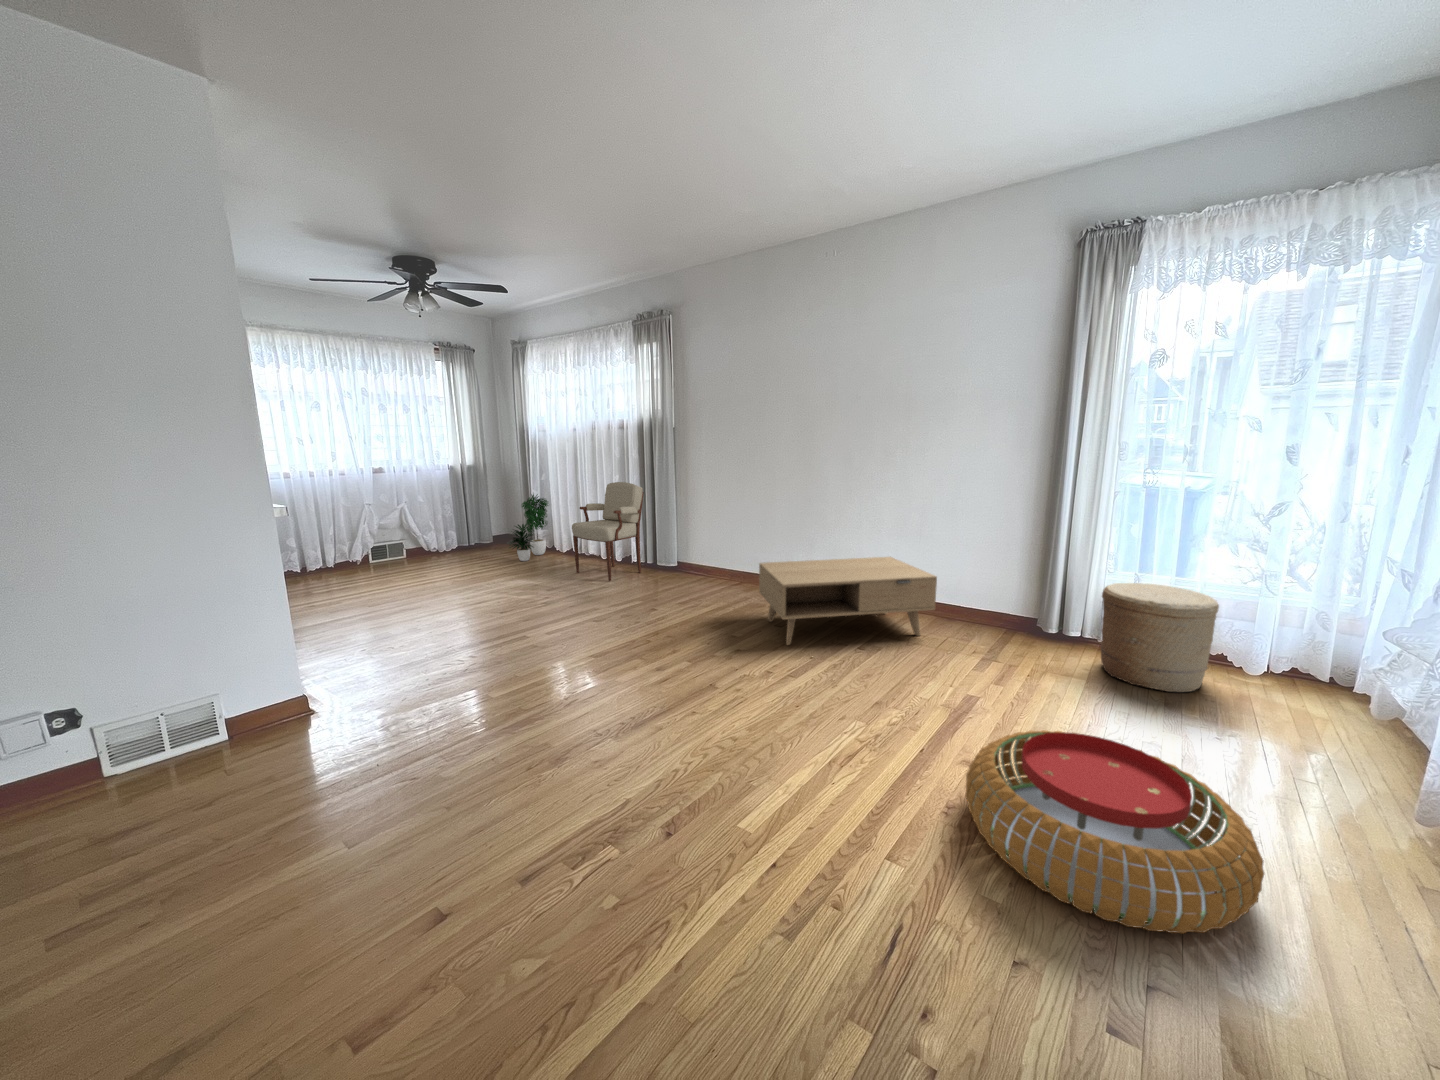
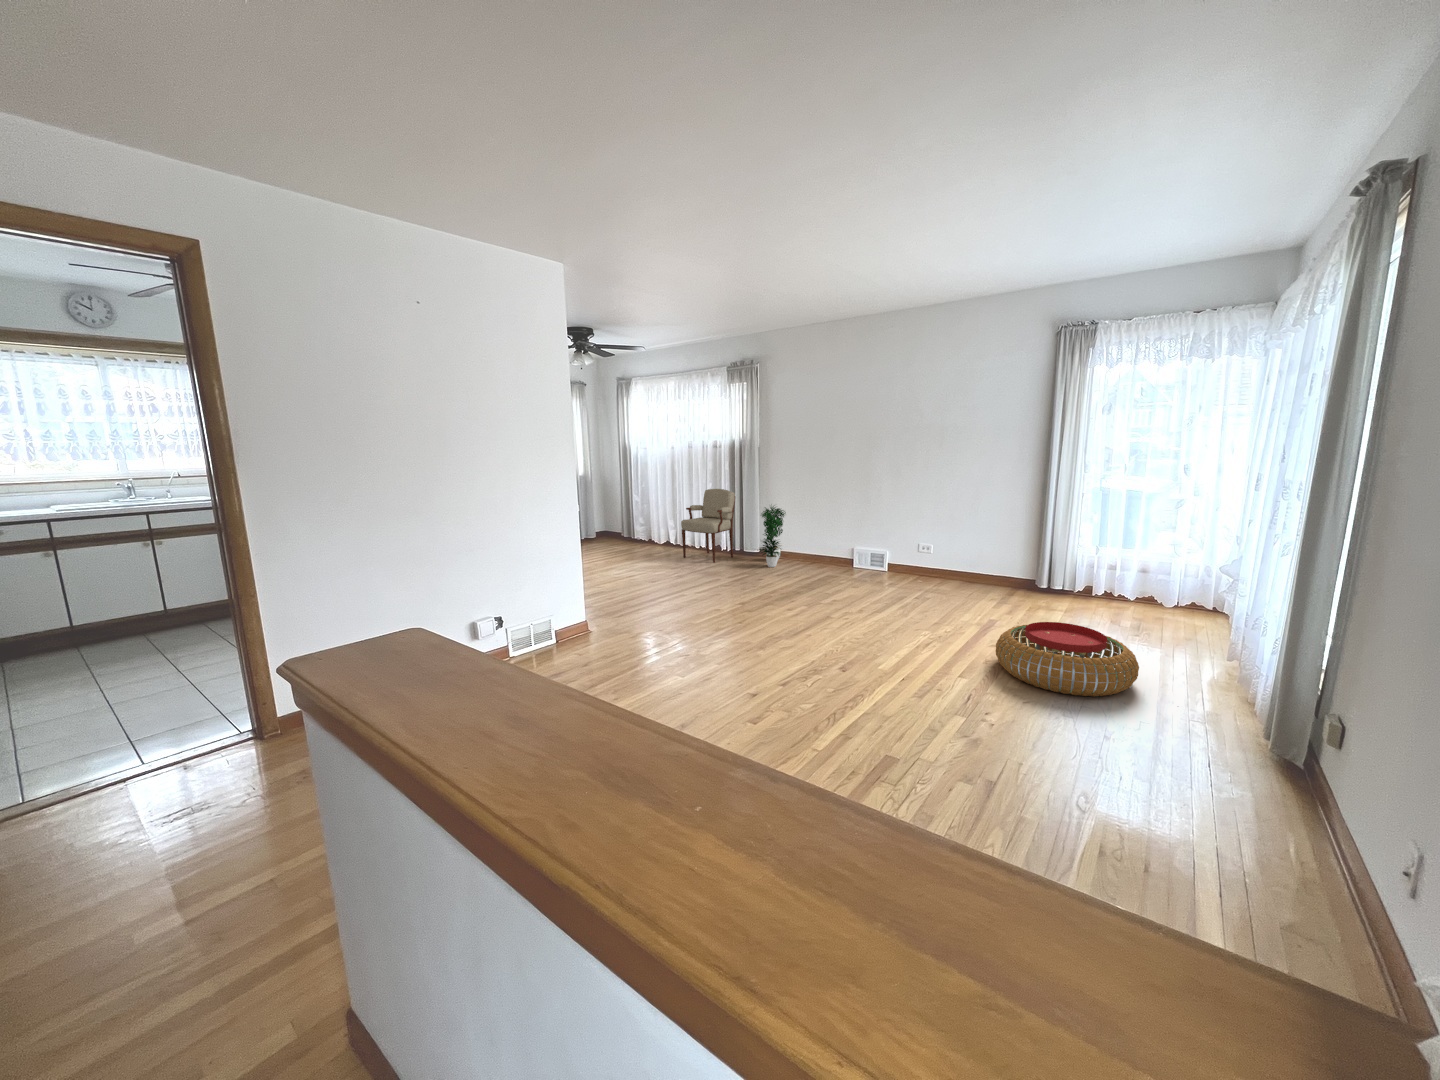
potted plant: present [508,494,548,561] -> present [759,506,786,567]
coffee table: present [759,557,937,645] -> none [839,540,966,598]
woven basket: present [1101,583,1219,692] -> none [1074,552,1144,617]

